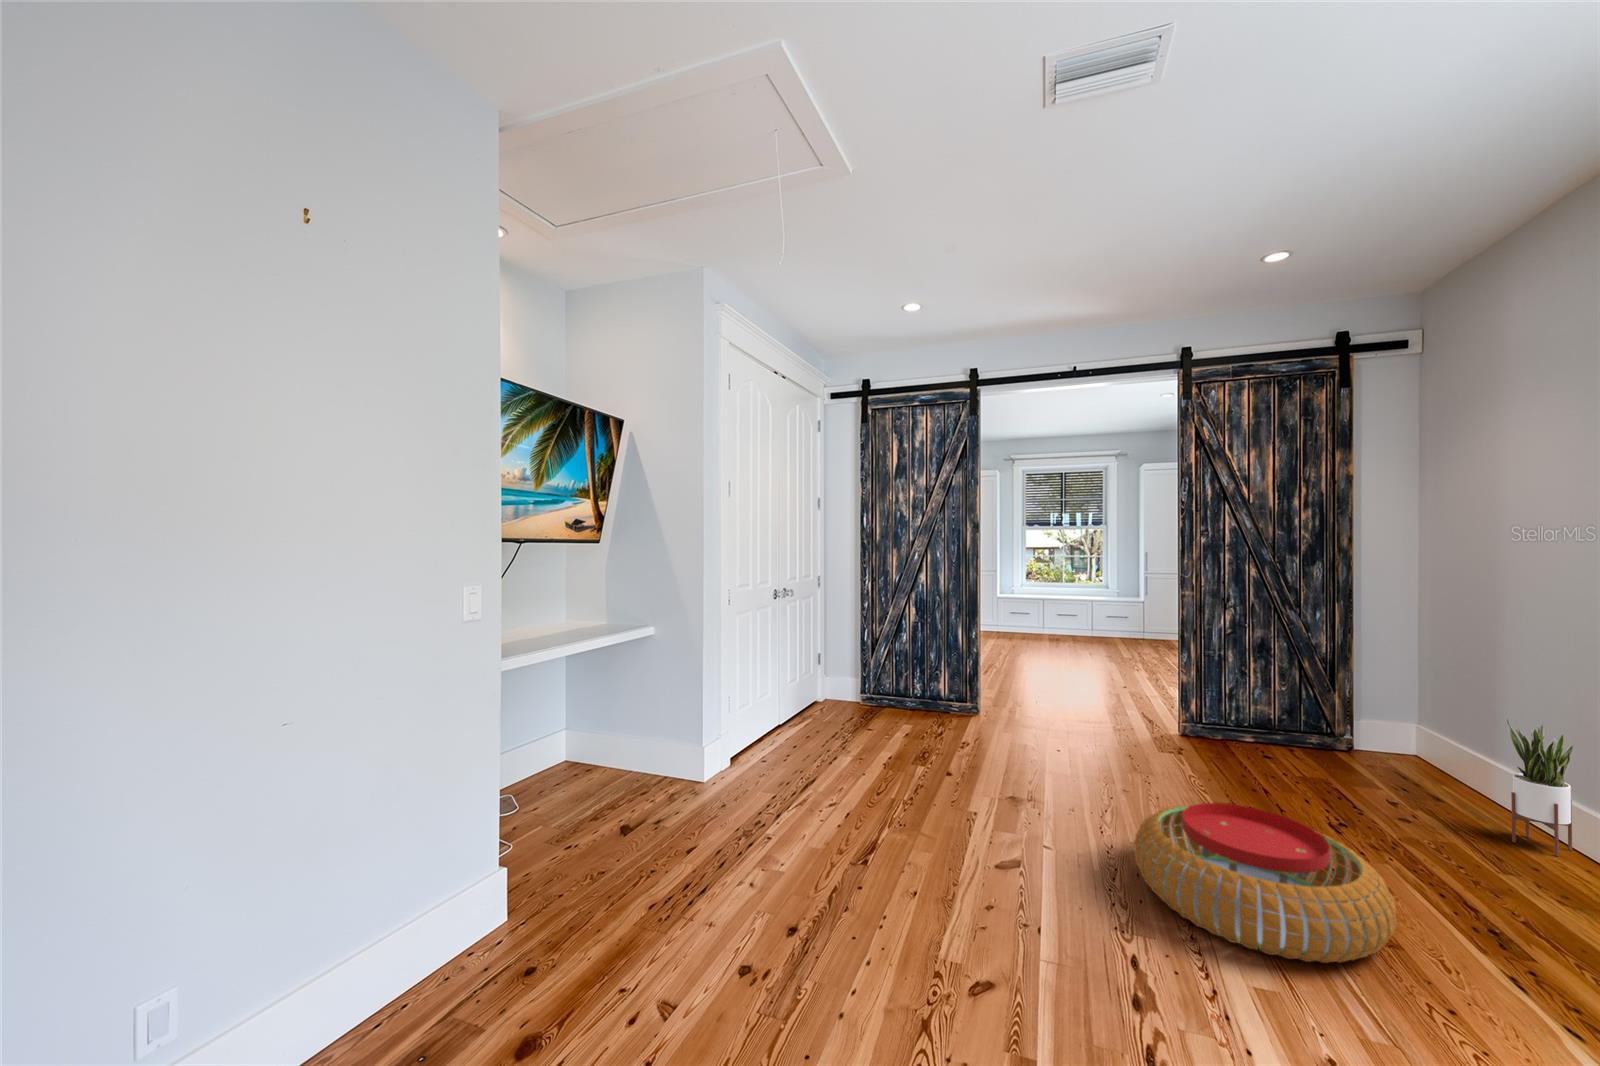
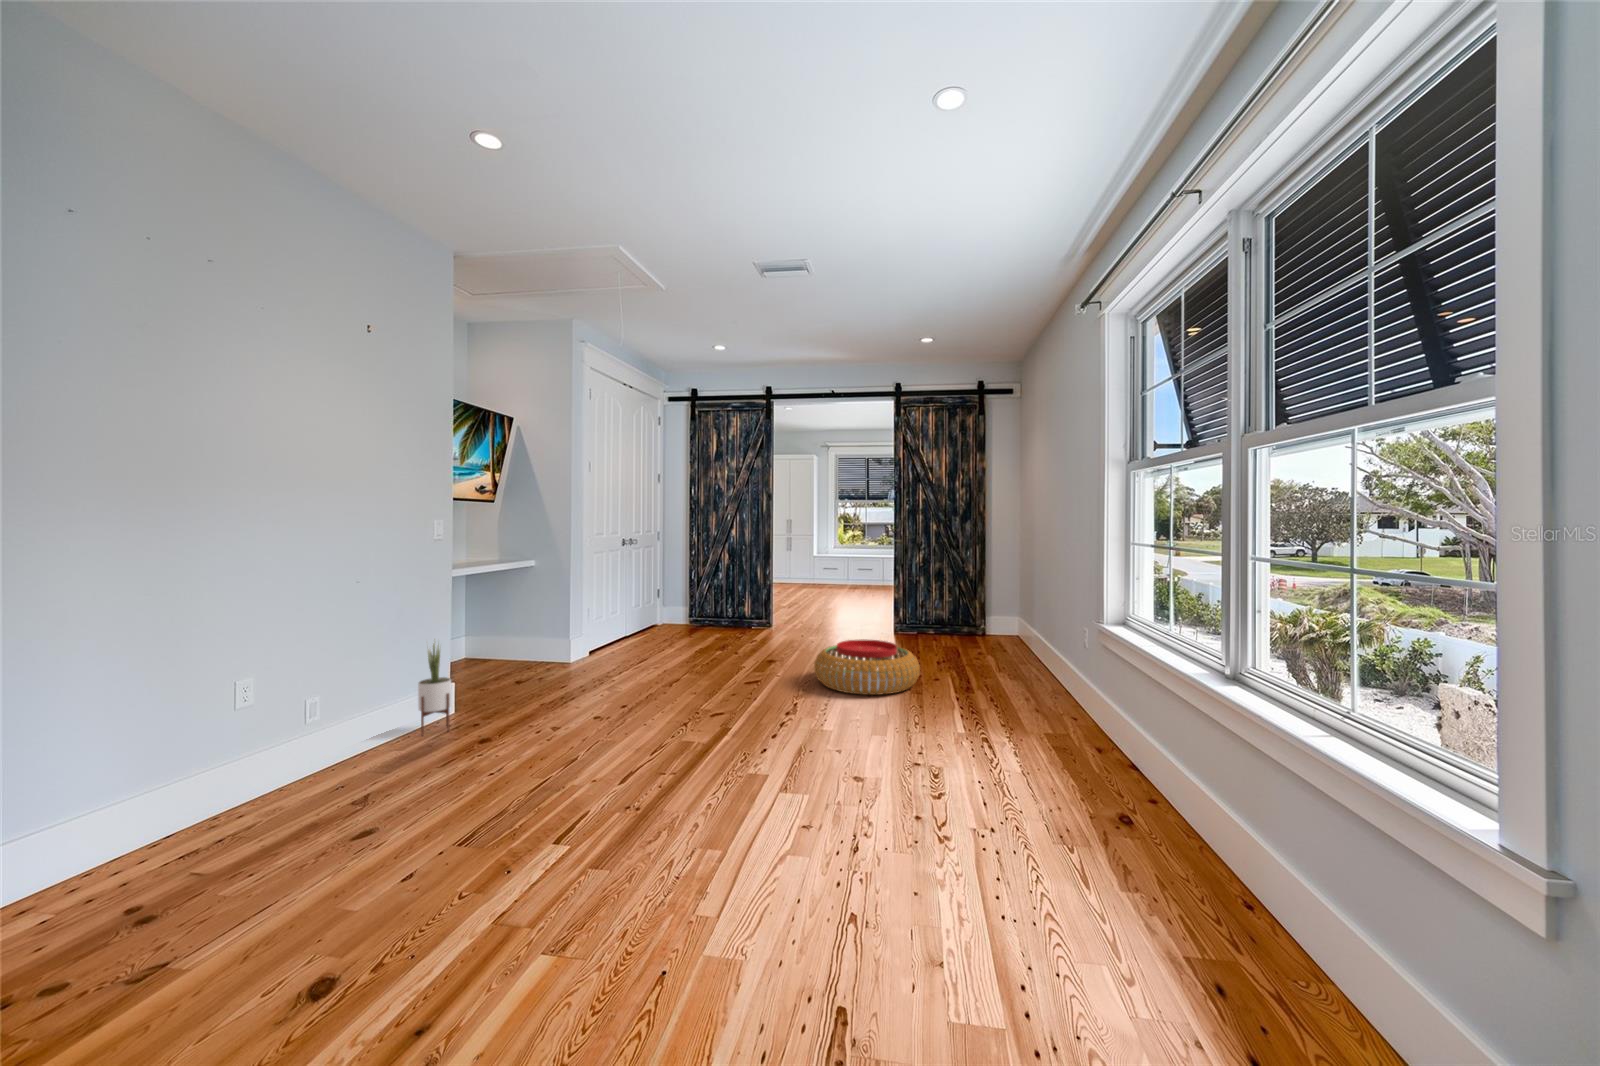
potted plant: present [1504,712,1574,856] -> present [418,639,451,735]

